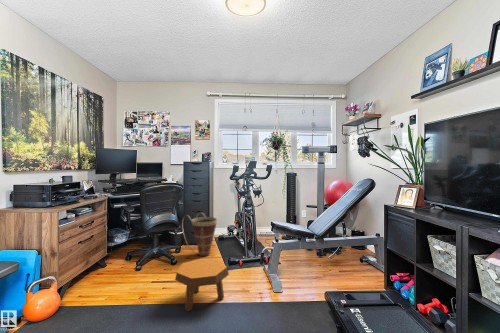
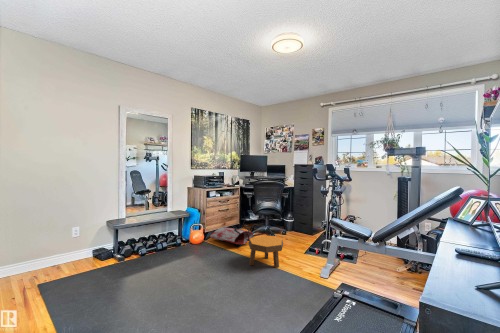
basket: present [182,214,217,256] -> none [287,206,311,241]
bag: none [71,258,153,293] -> present [210,227,253,247]

